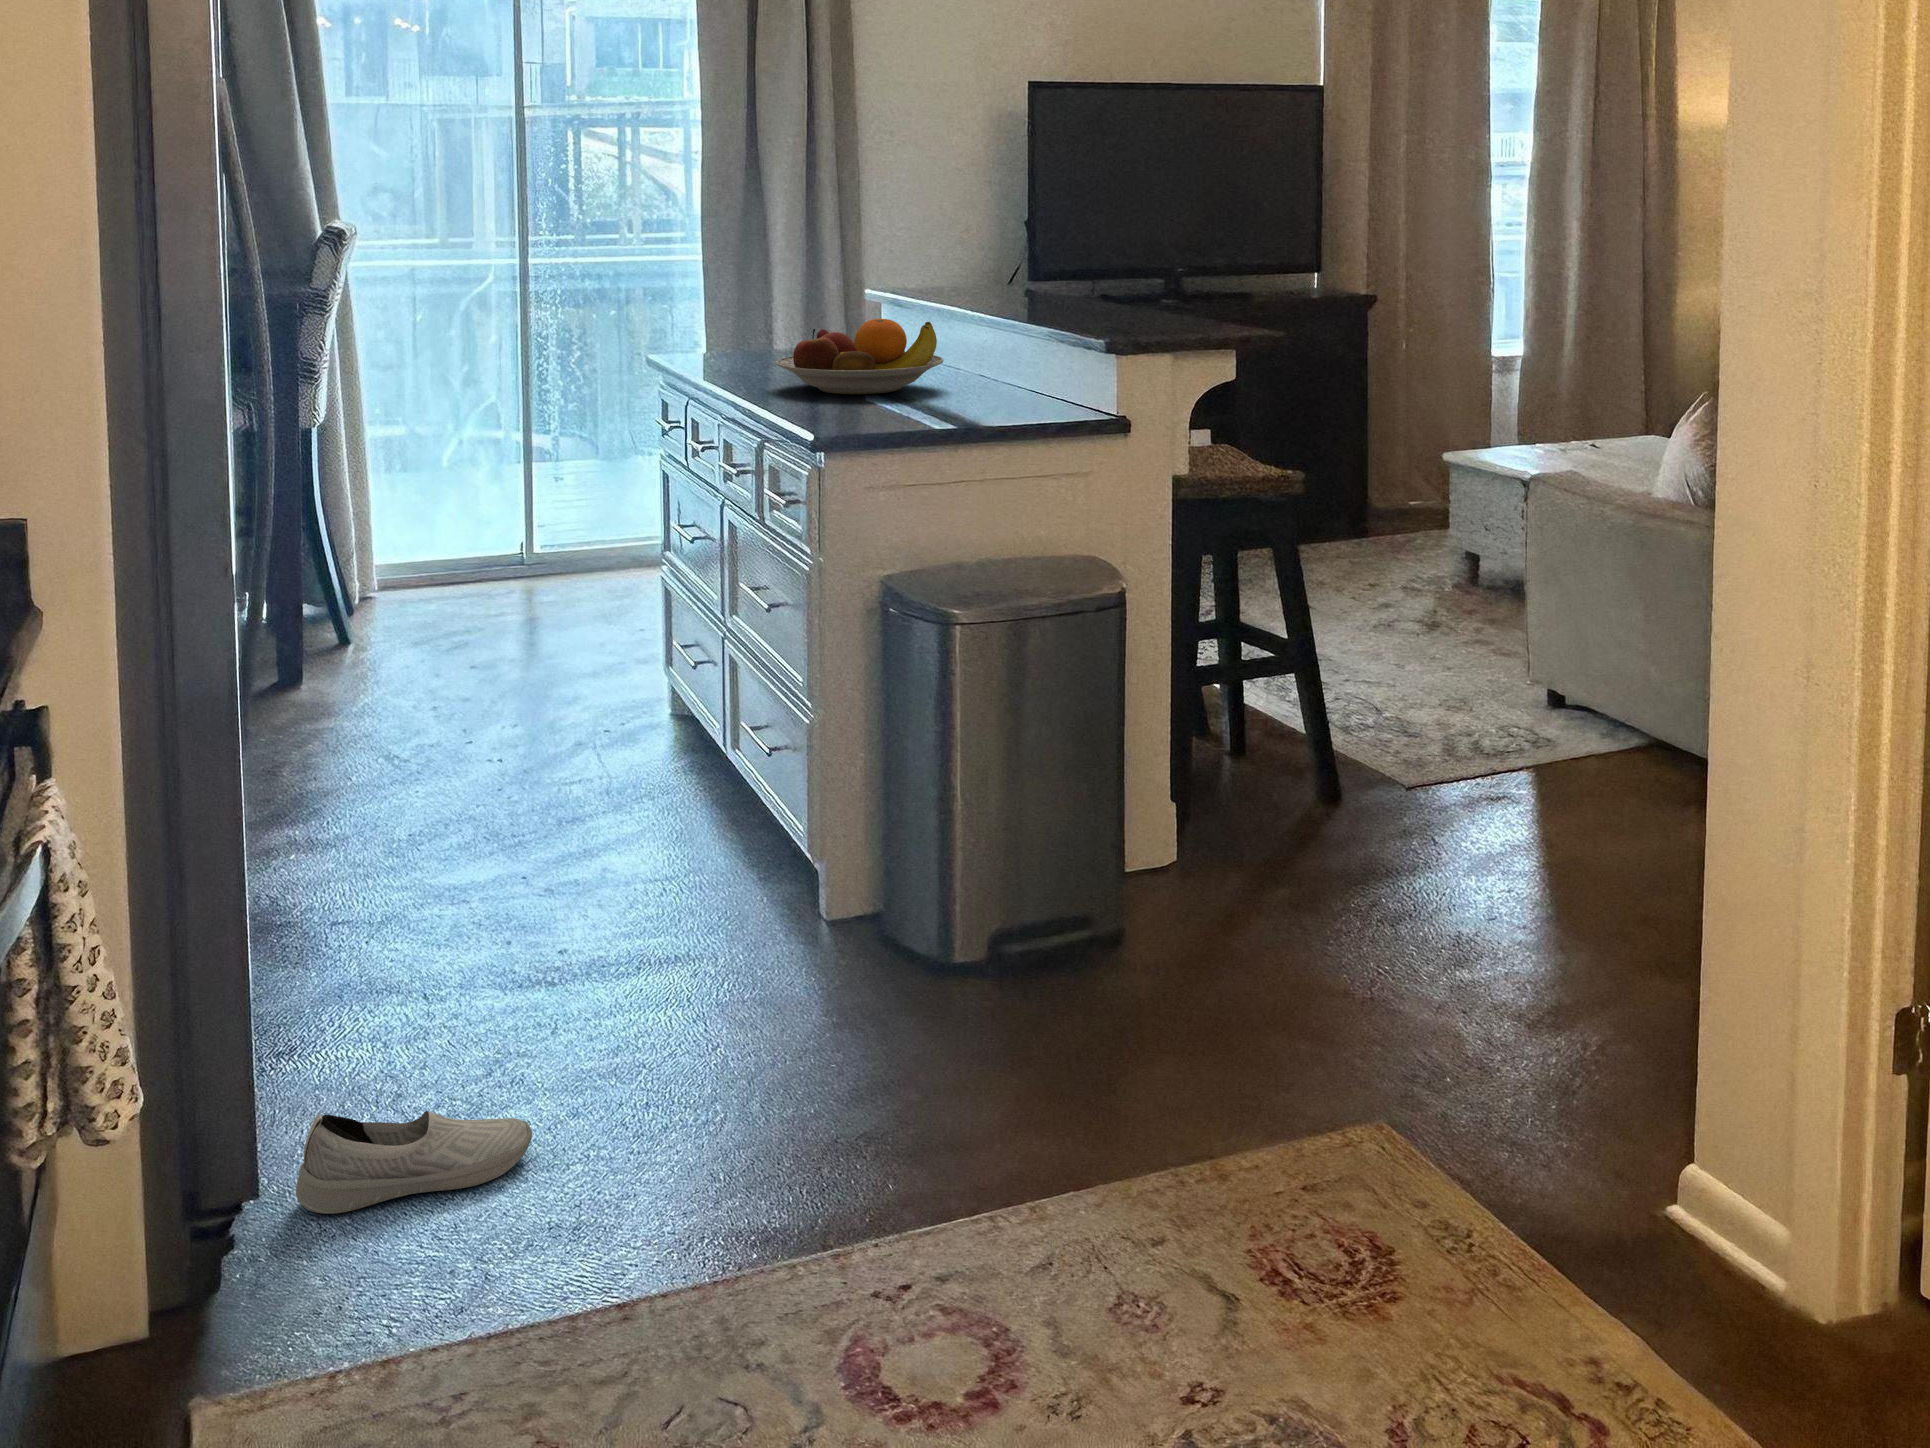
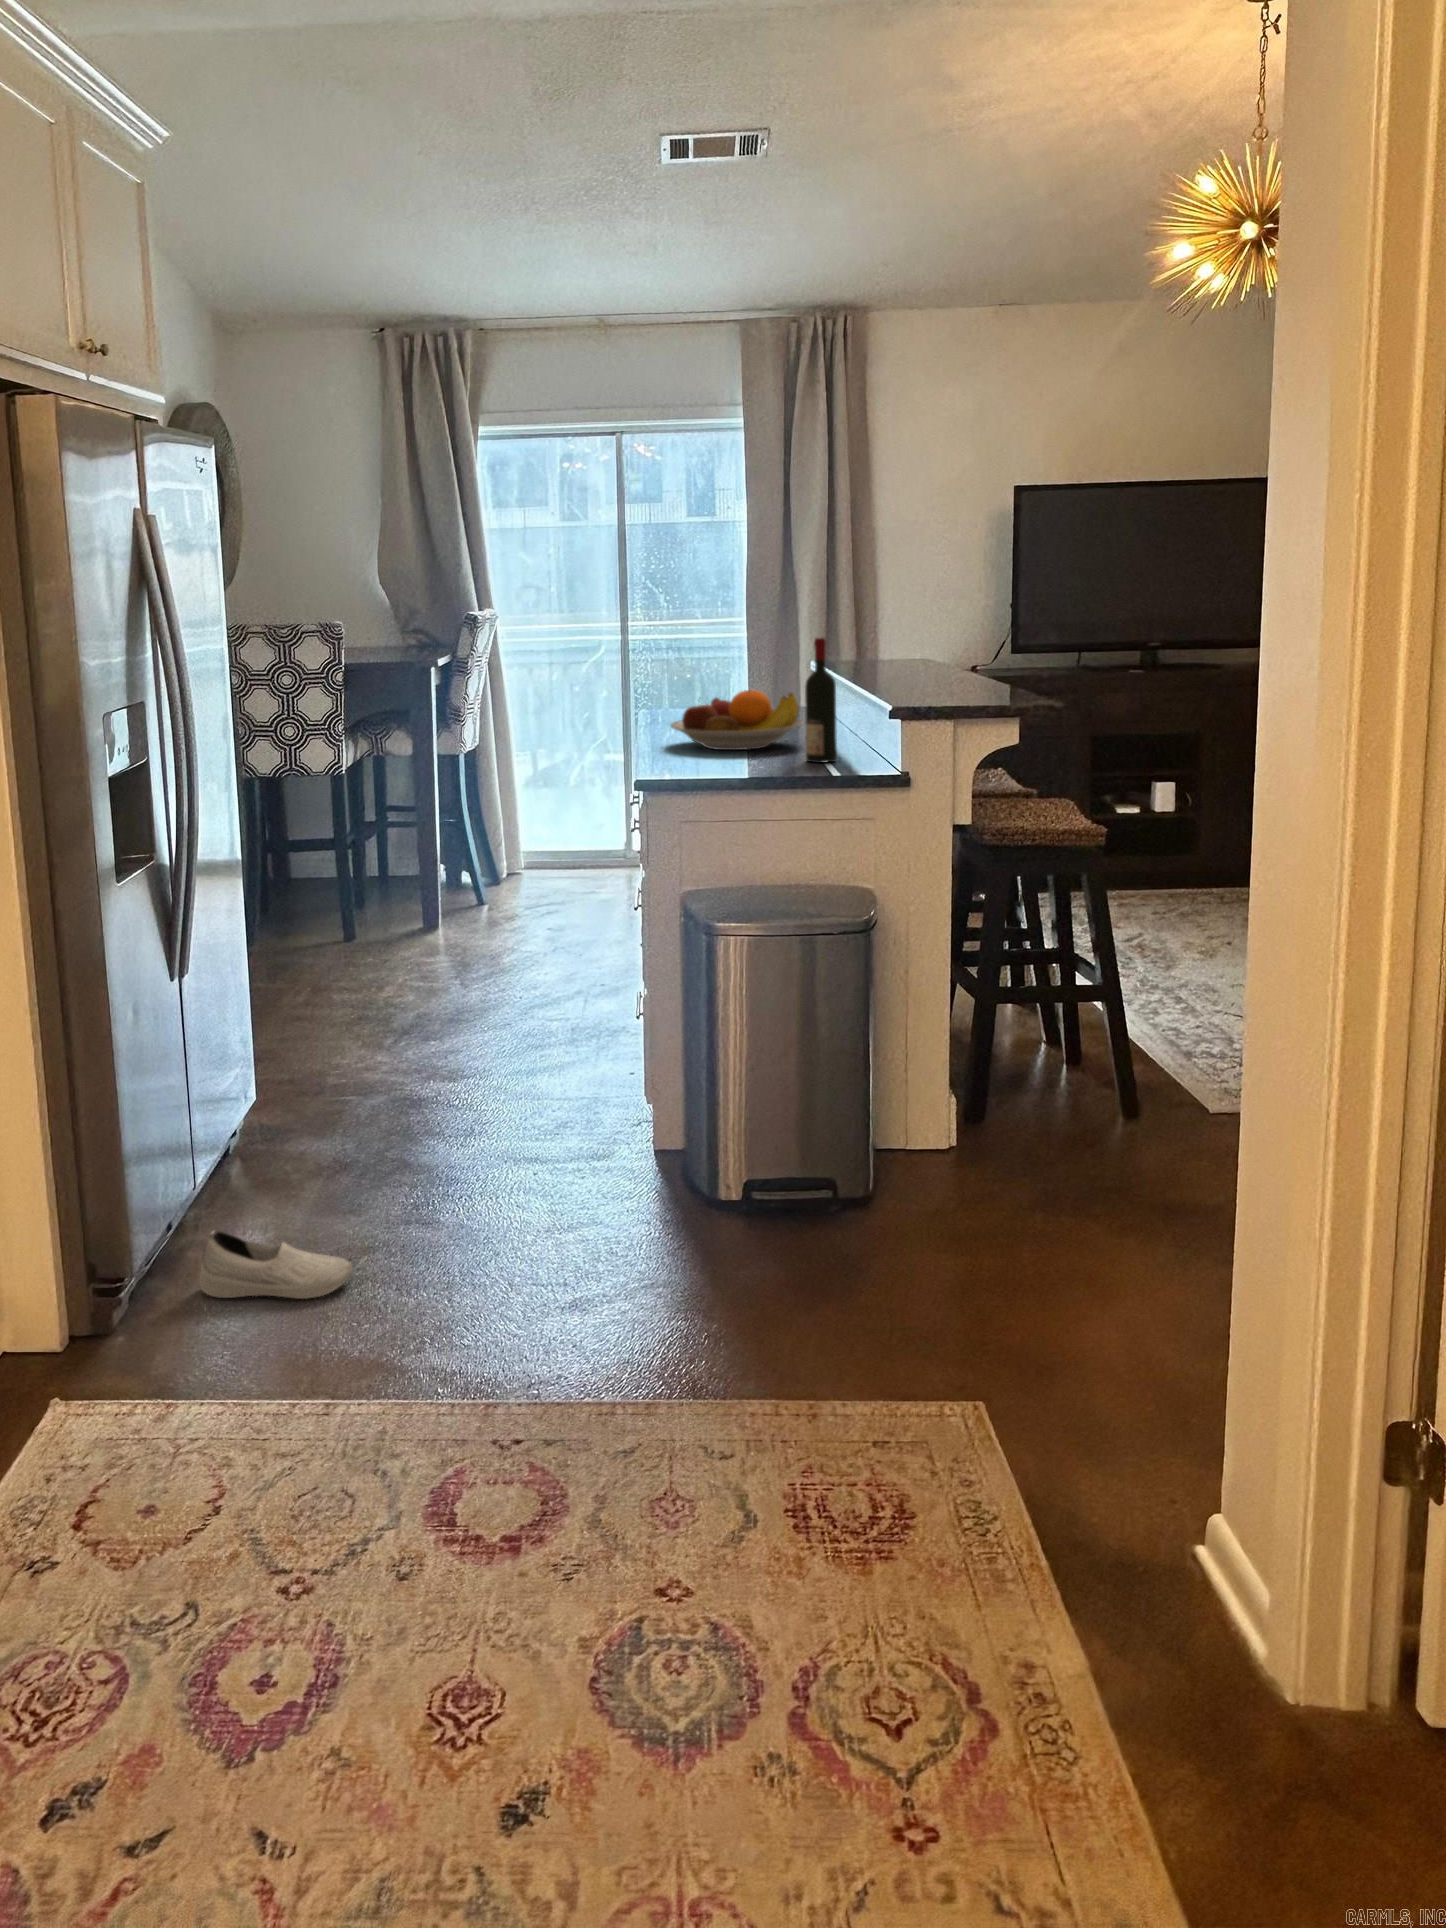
wine bottle: none [974,254,1011,405] -> present [805,638,837,763]

